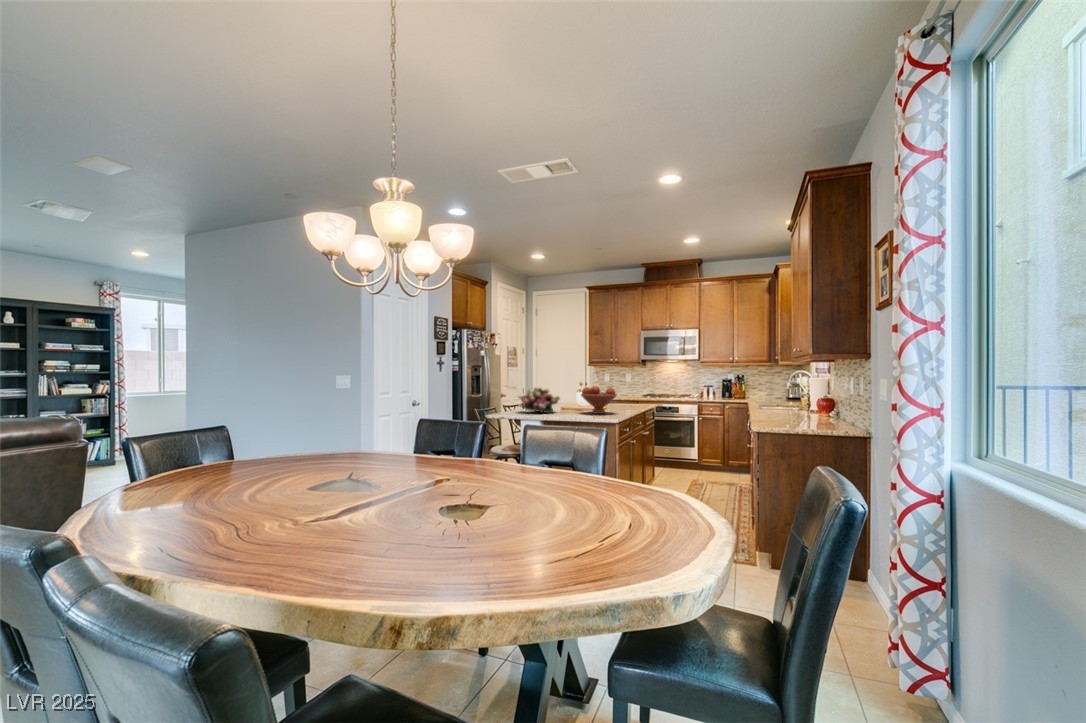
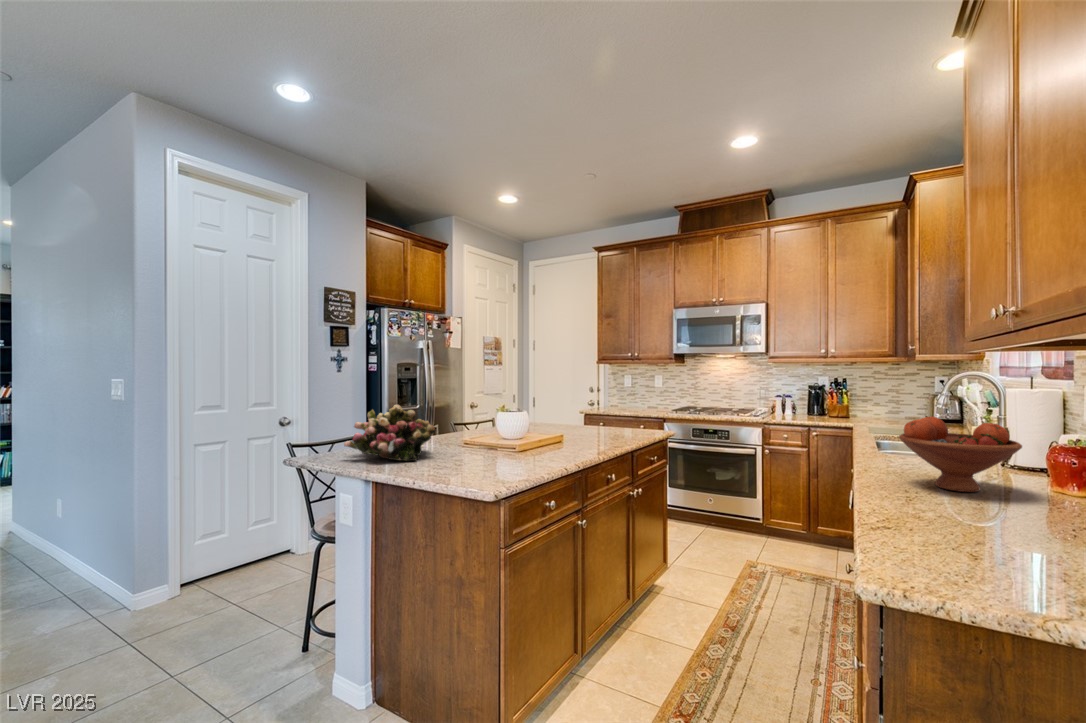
fruit bowl: present [581,386,617,414] -> present [899,416,1022,492]

